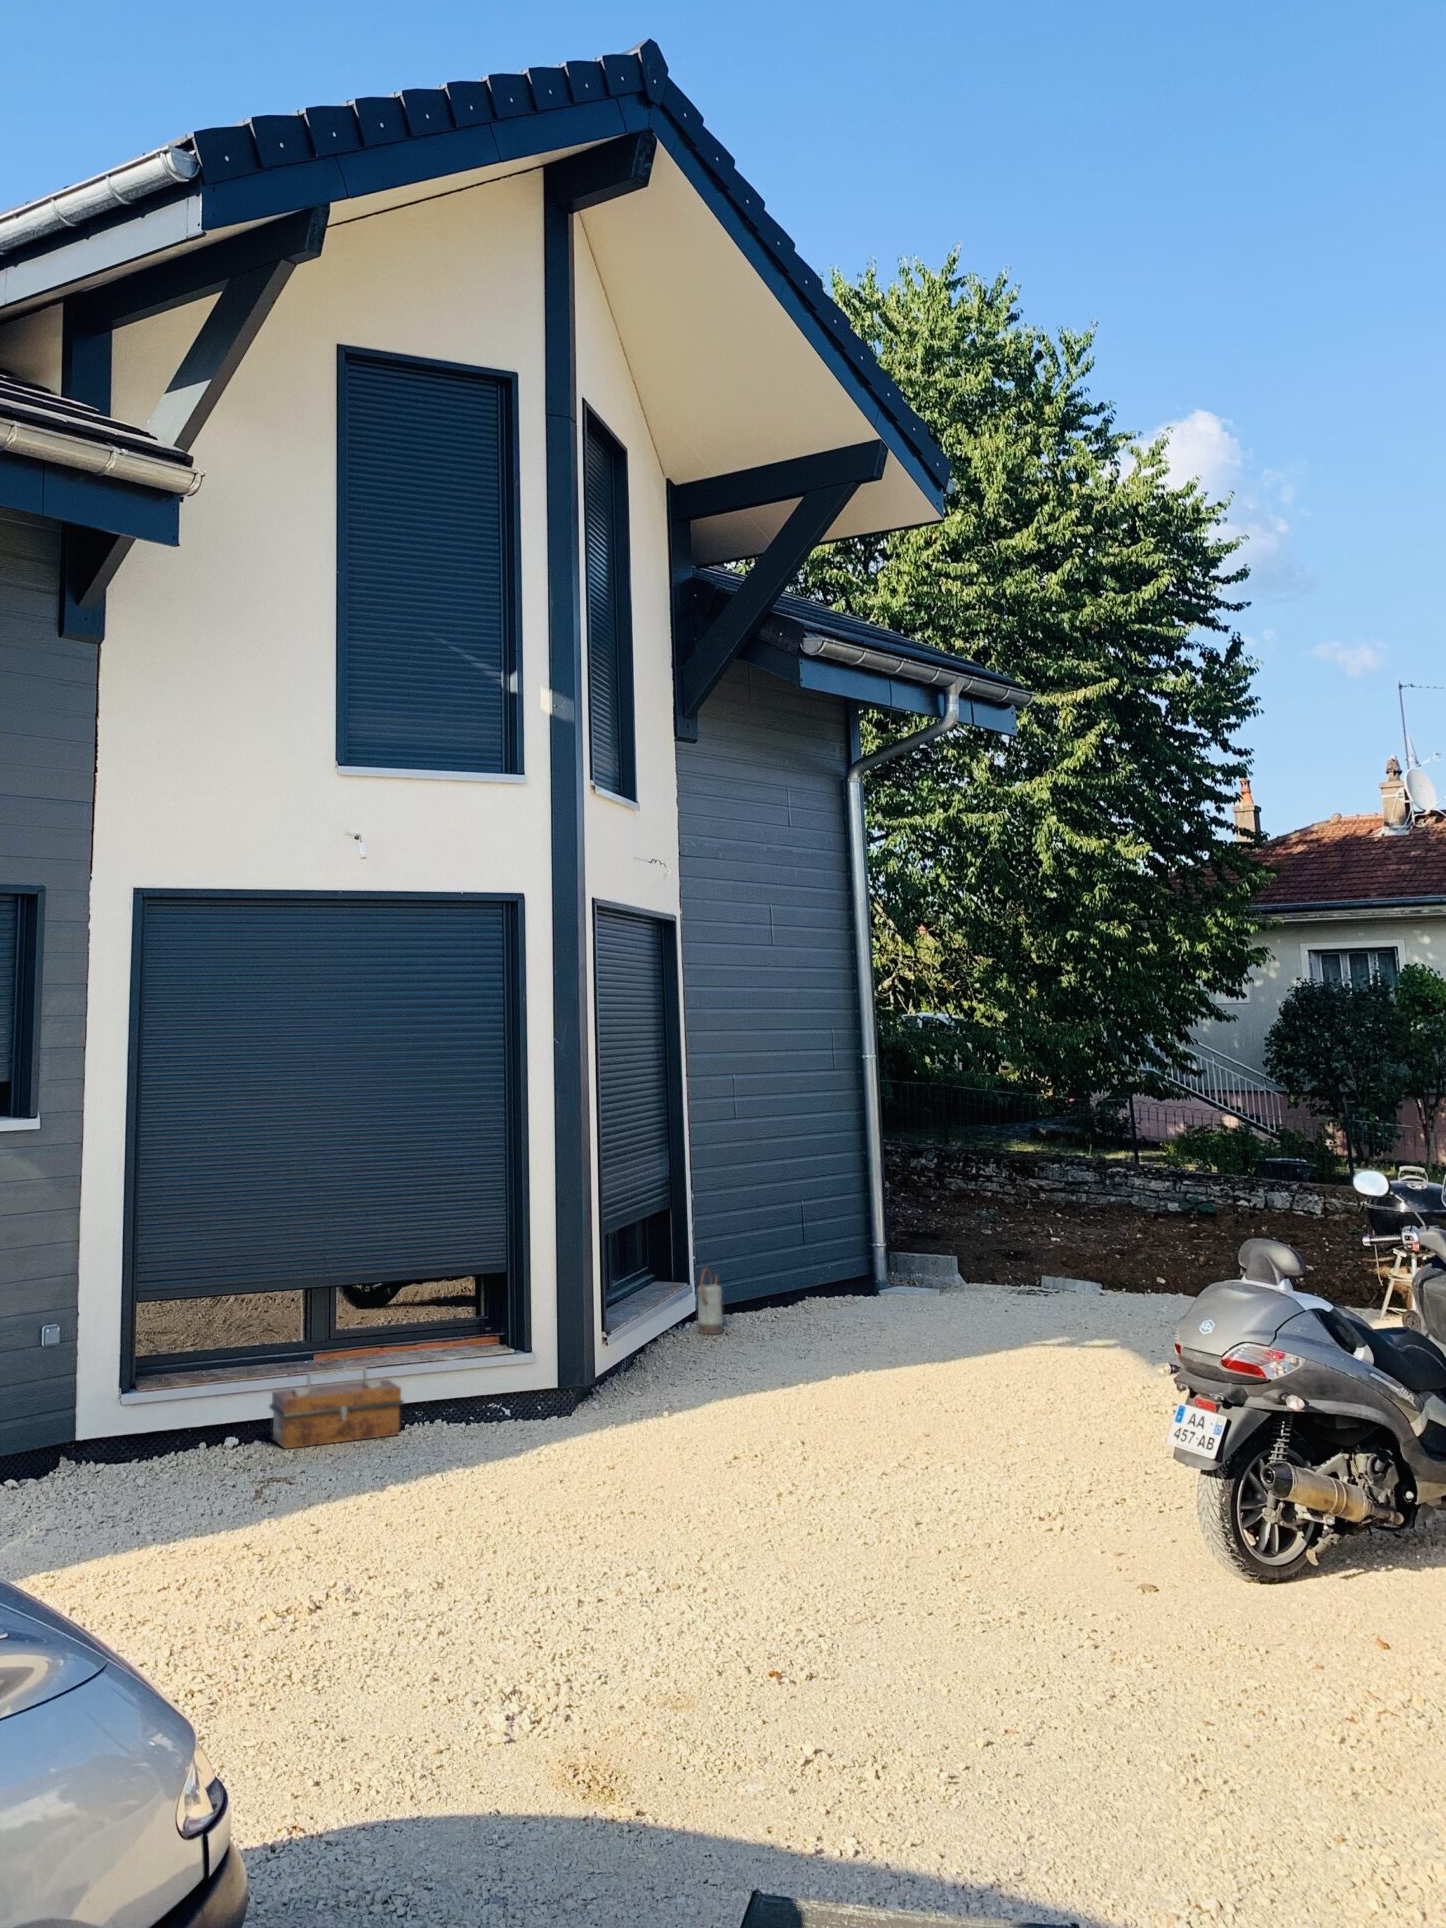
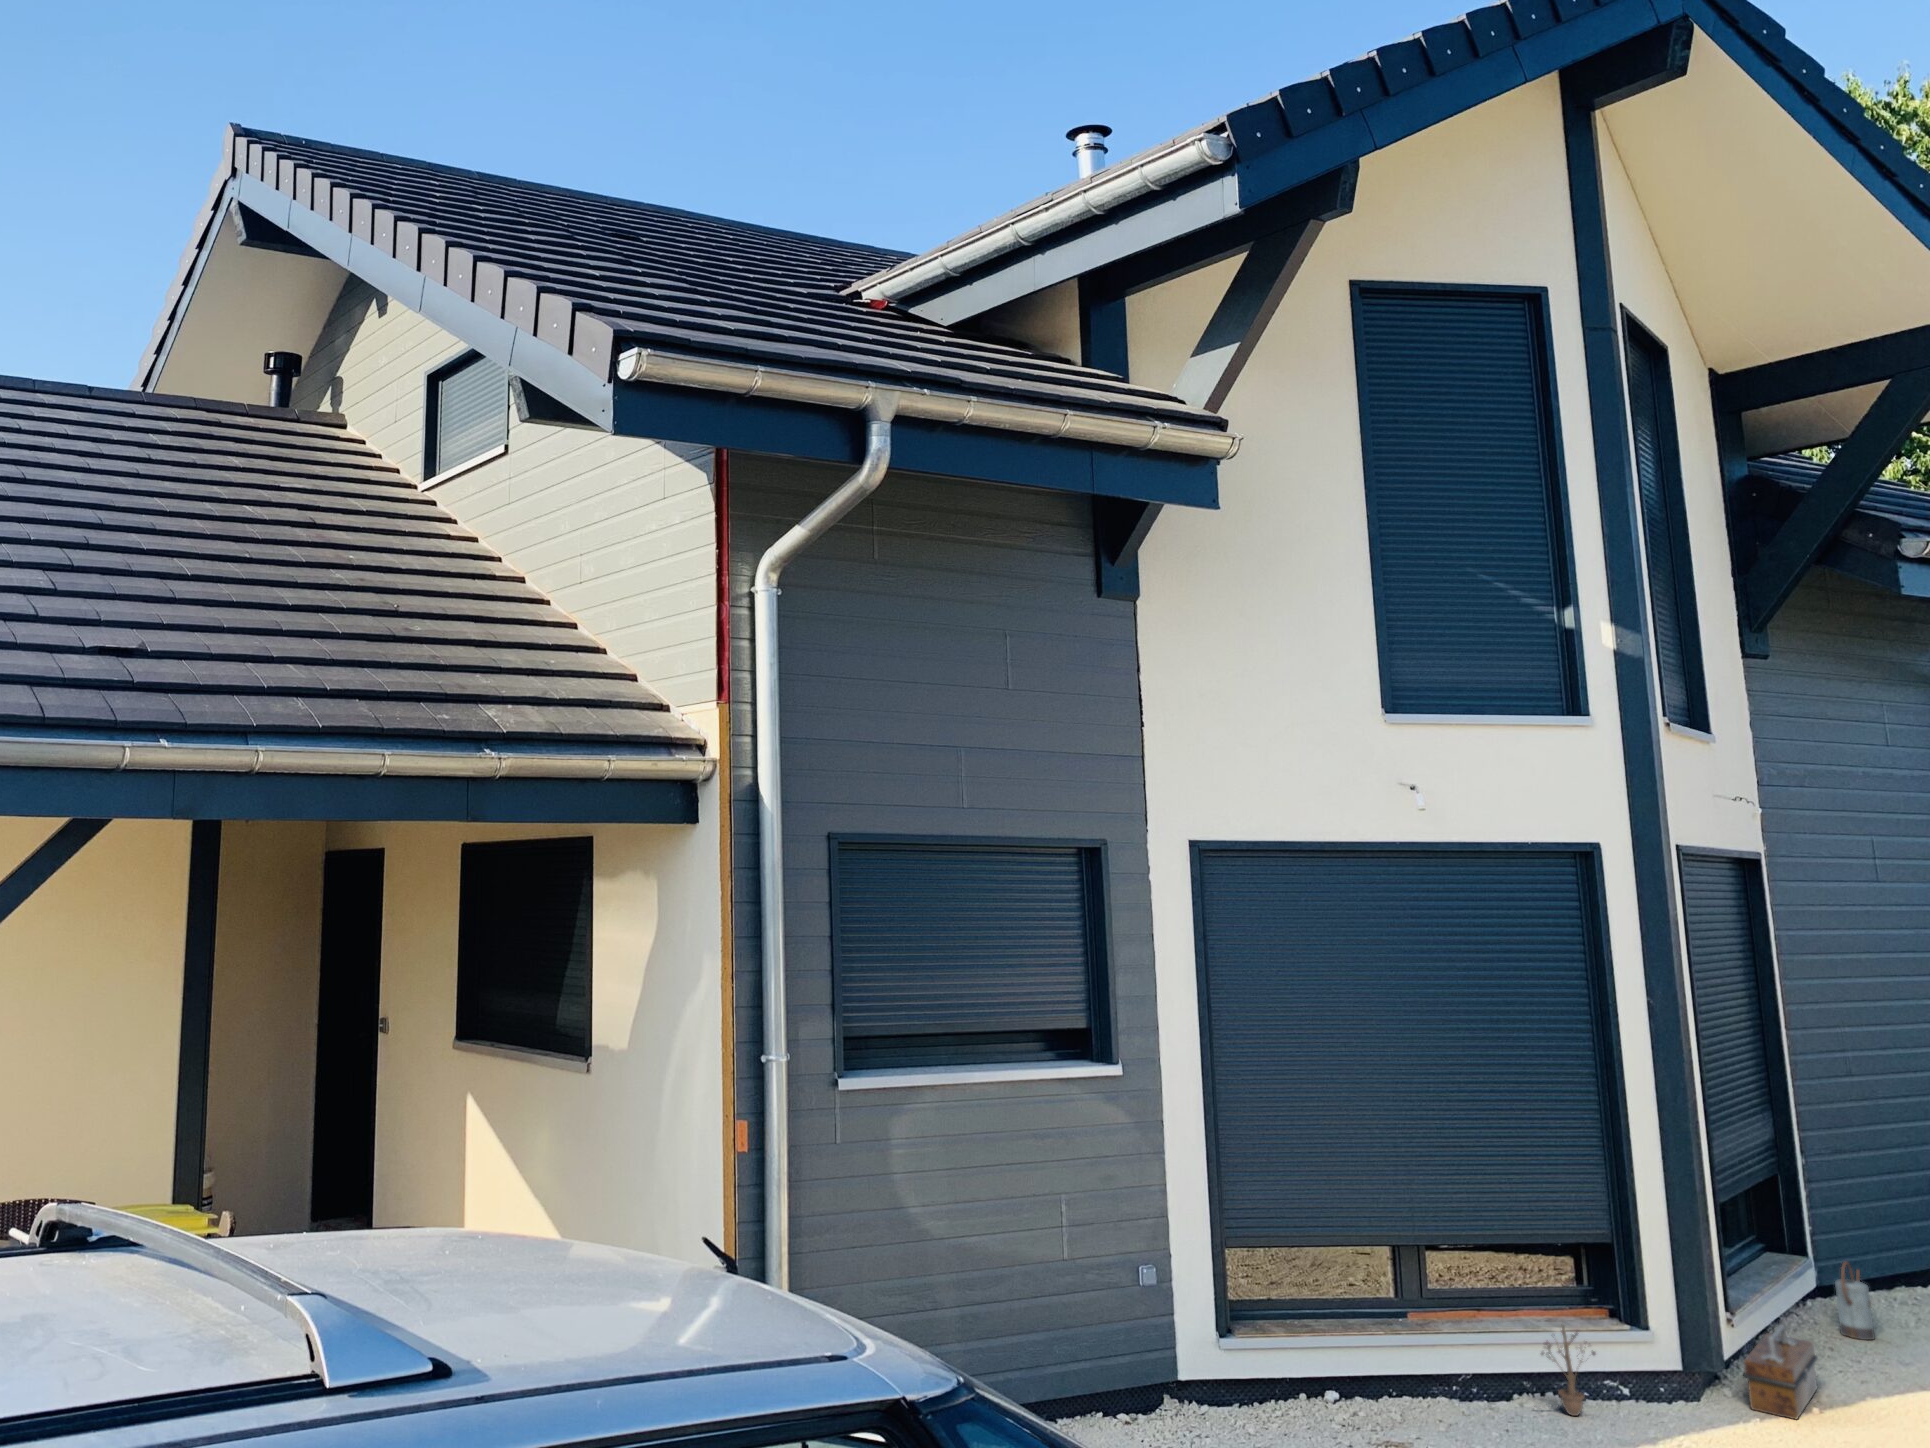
decorative plant: none [419,1339,477,1423] -> present [1534,1325,1596,1416]
toolbox: present [269,1367,404,1449] -> present [1743,1325,1817,1419]

